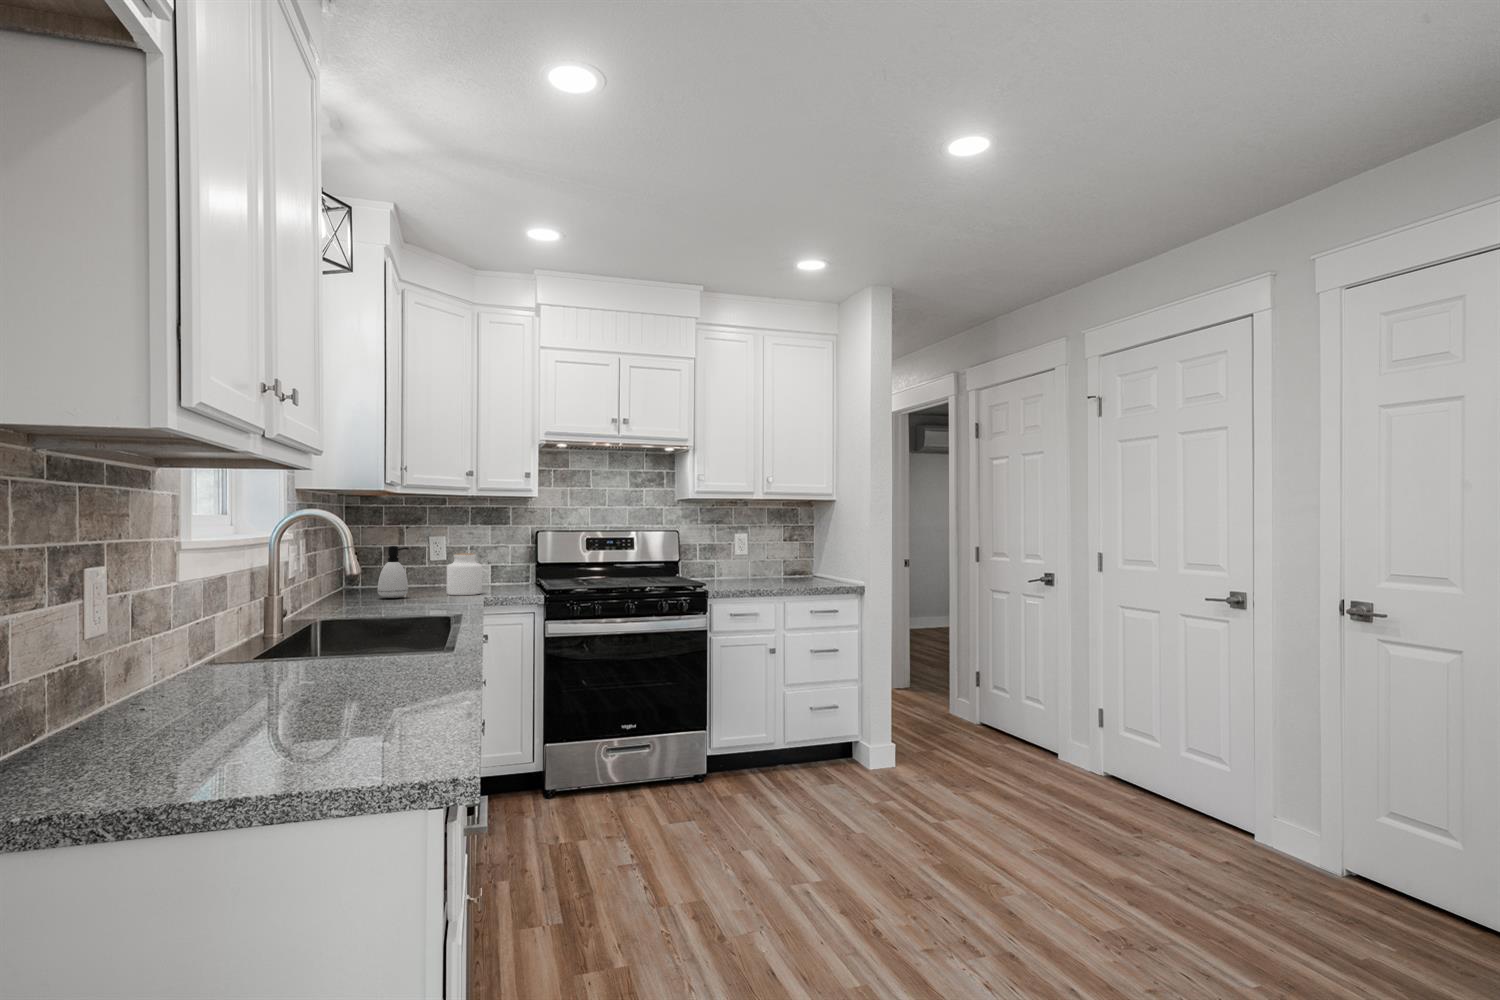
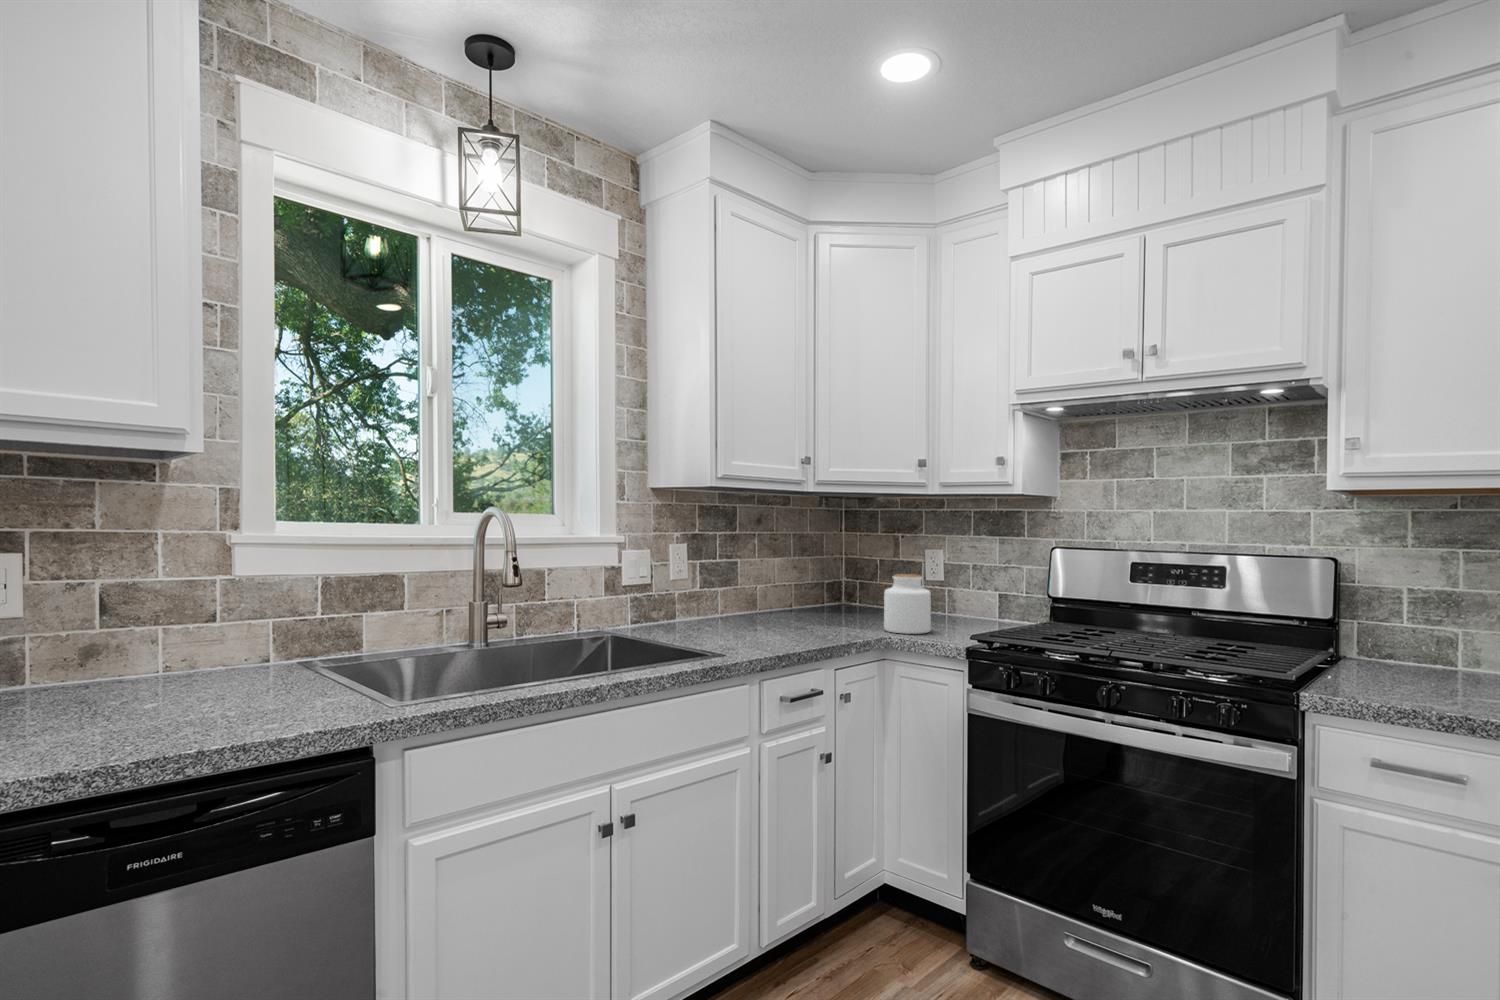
soap dispenser: present [377,546,408,598] -> none [801,559,837,624]

